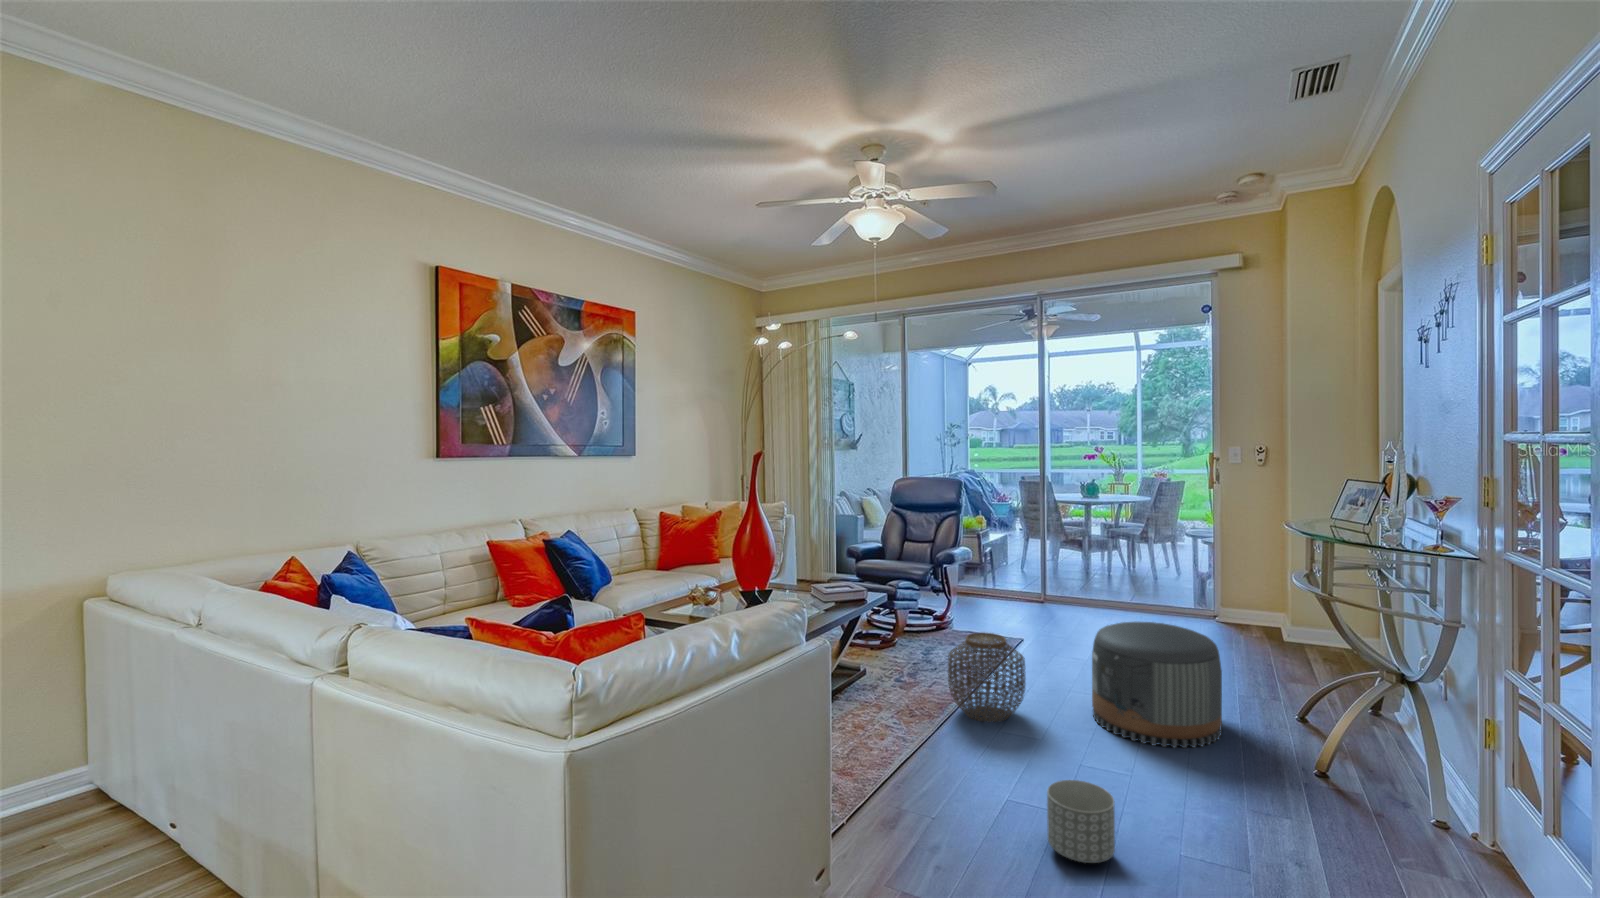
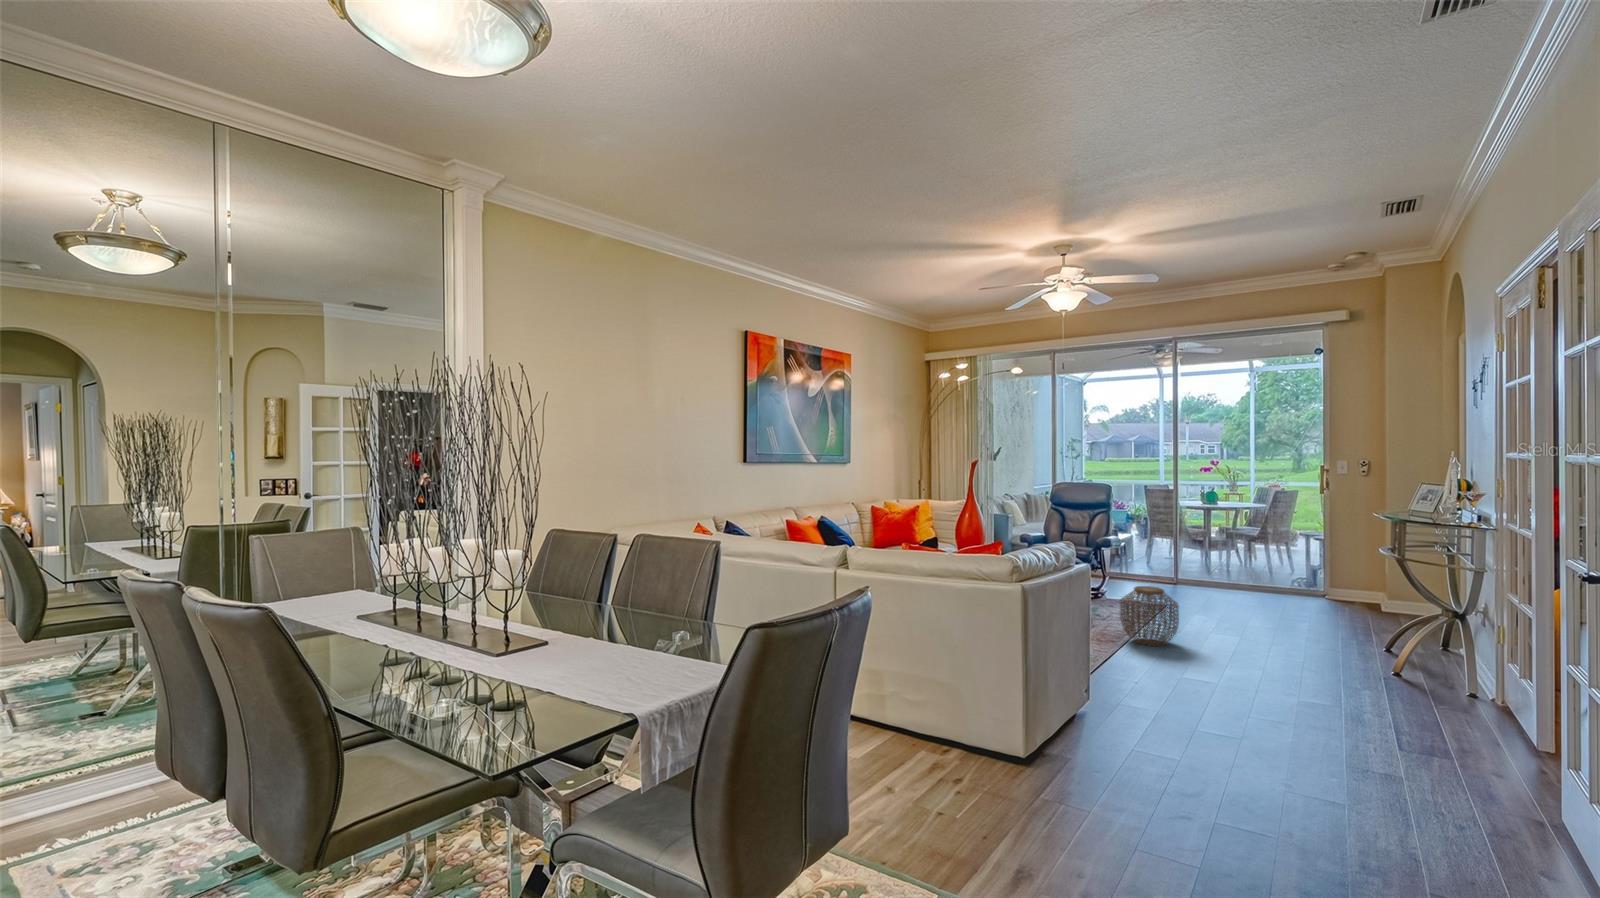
pouf: present [1092,622,1222,748] -> none [1228,582,1327,663]
planter: present [1047,780,1115,863] -> none [1210,658,1255,703]

